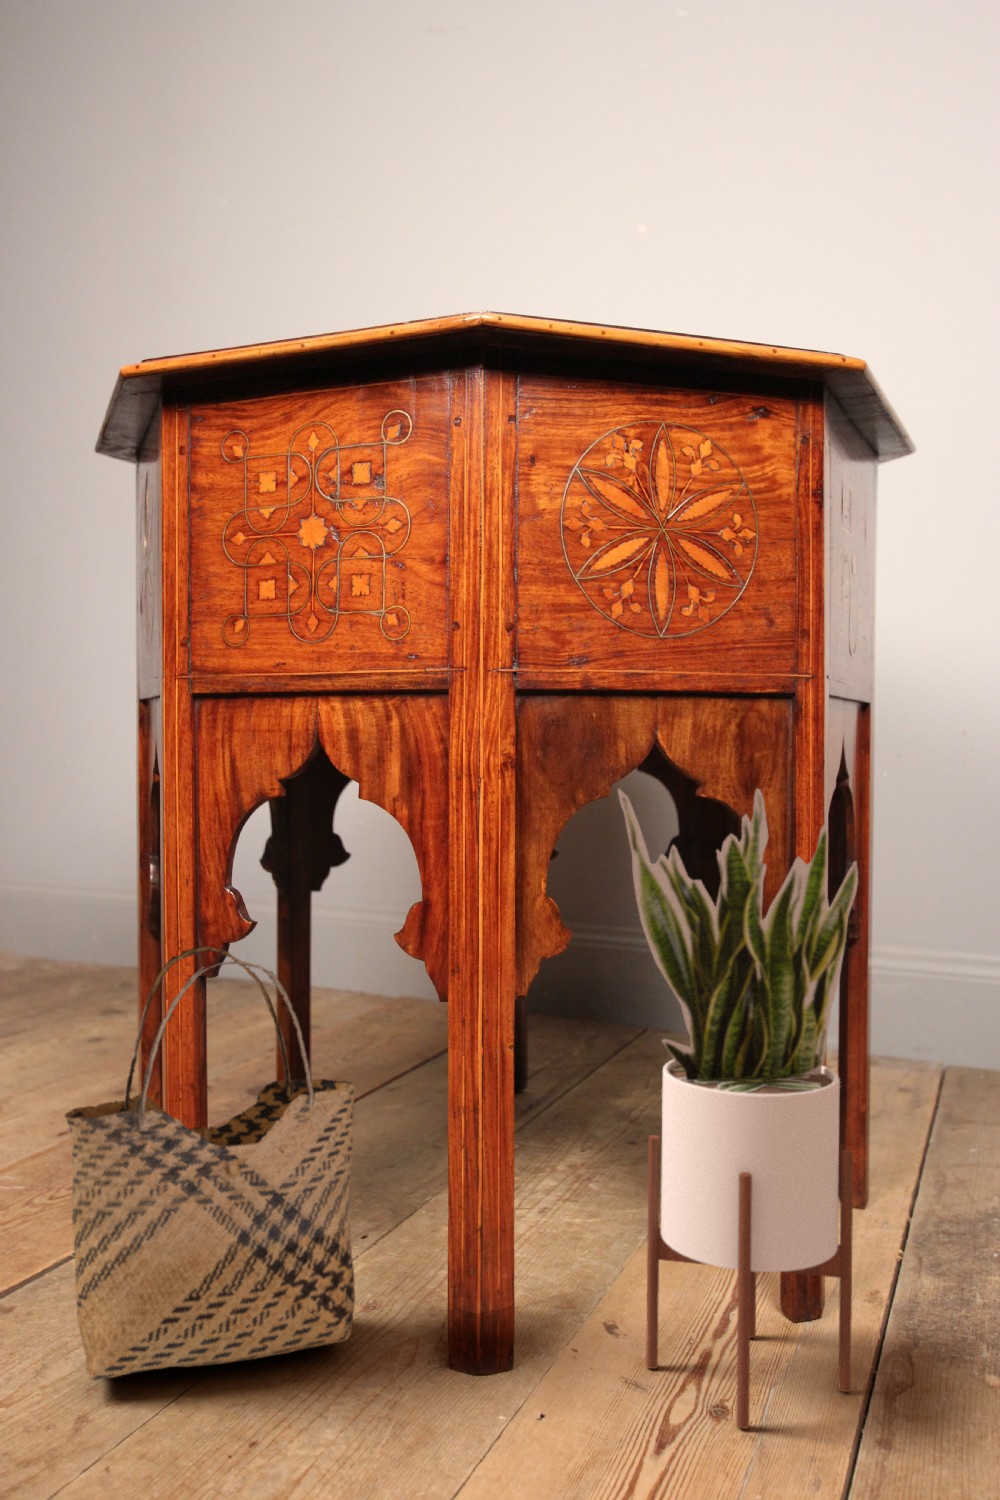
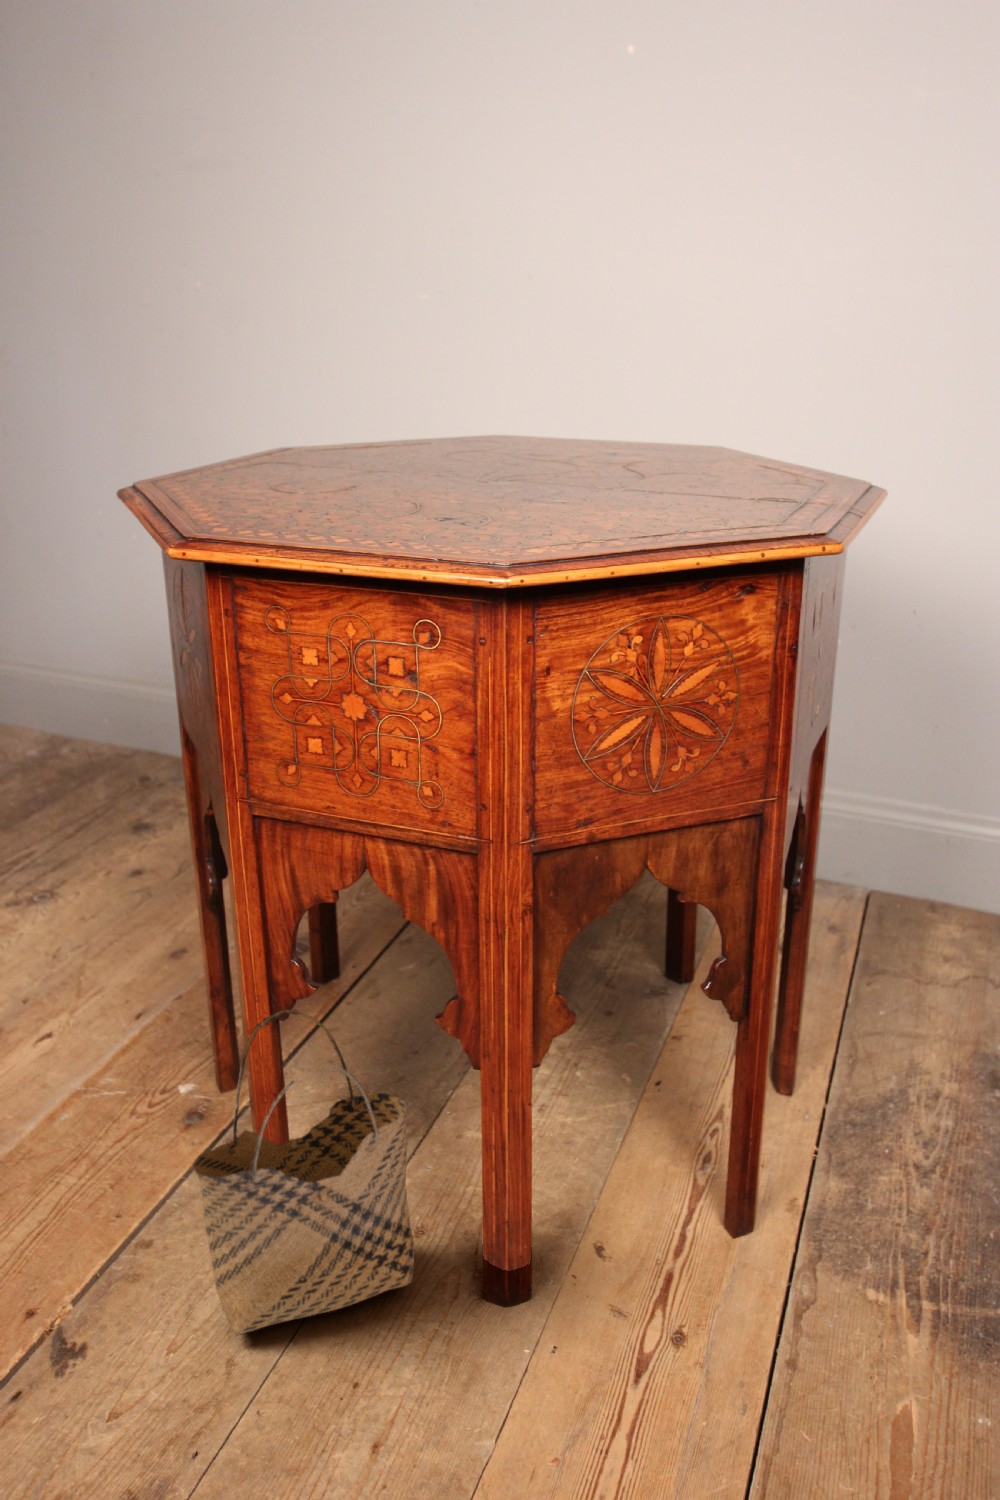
potted plant: present [618,789,858,1429] -> none [617,927,803,1357]

